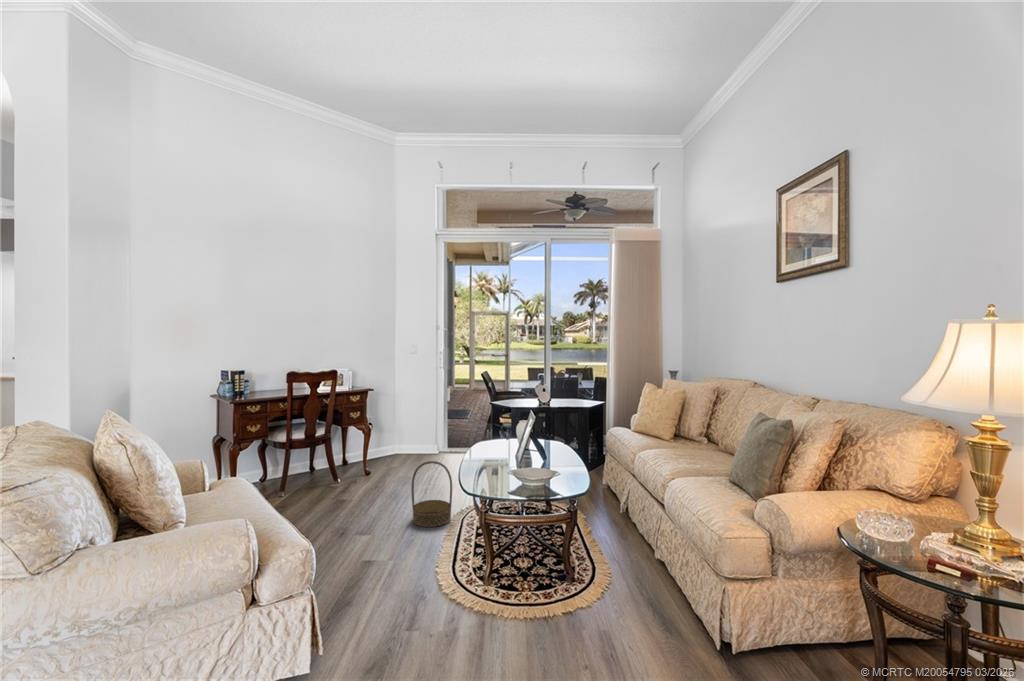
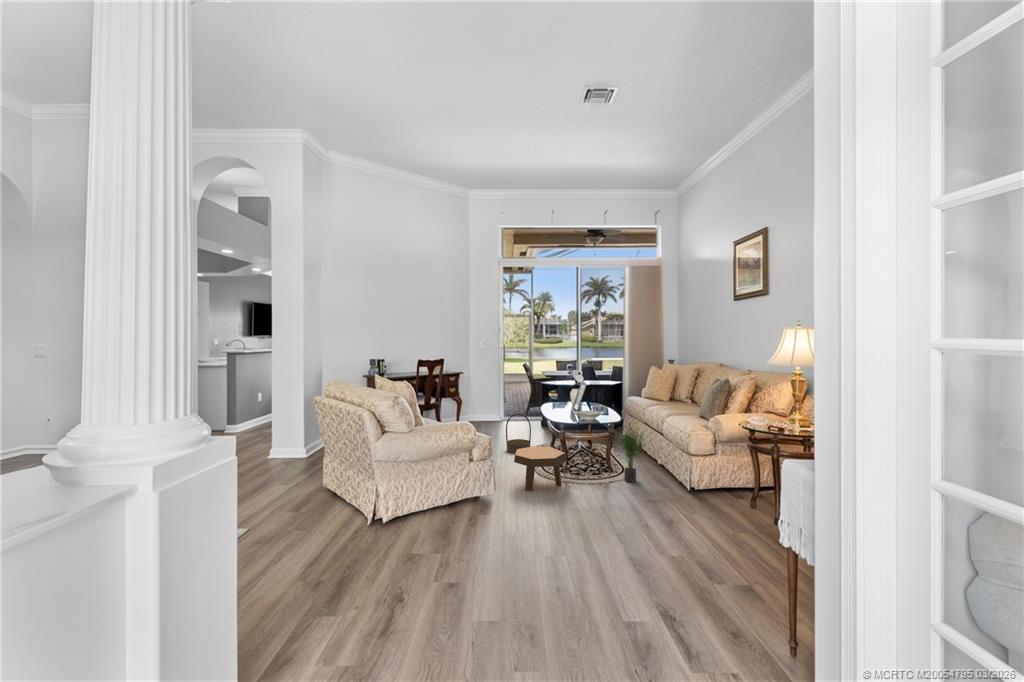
potted plant: none [569,499,638,617] -> present [618,429,642,482]
footstool: none [374,539,481,651] -> present [514,446,567,491]

